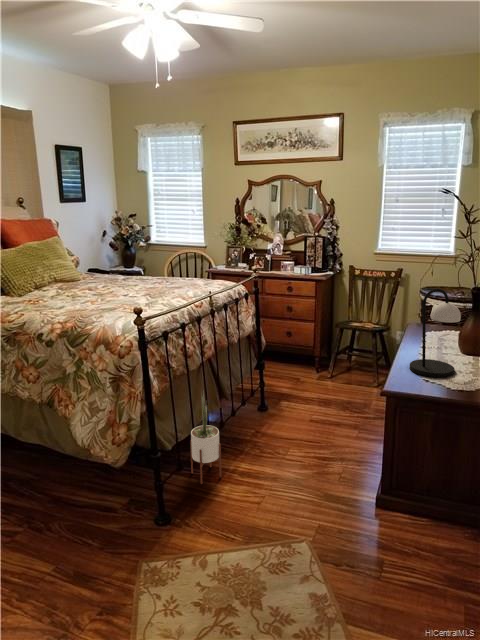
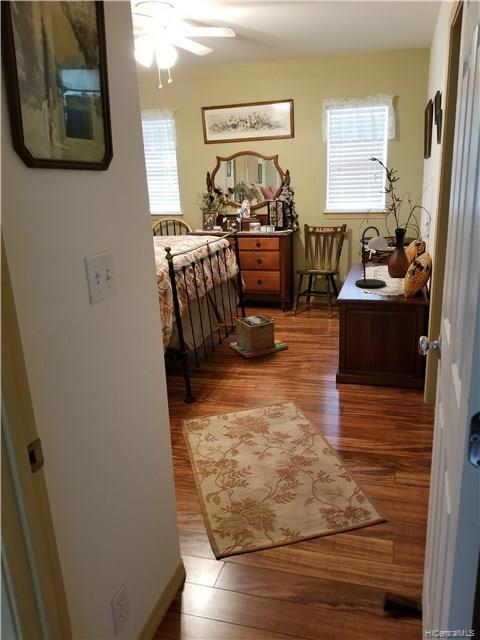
laundry basket: none [239,386,314,448] -> present [230,315,288,358]
potted plant: present [190,394,221,484] -> none [201,310,225,381]

